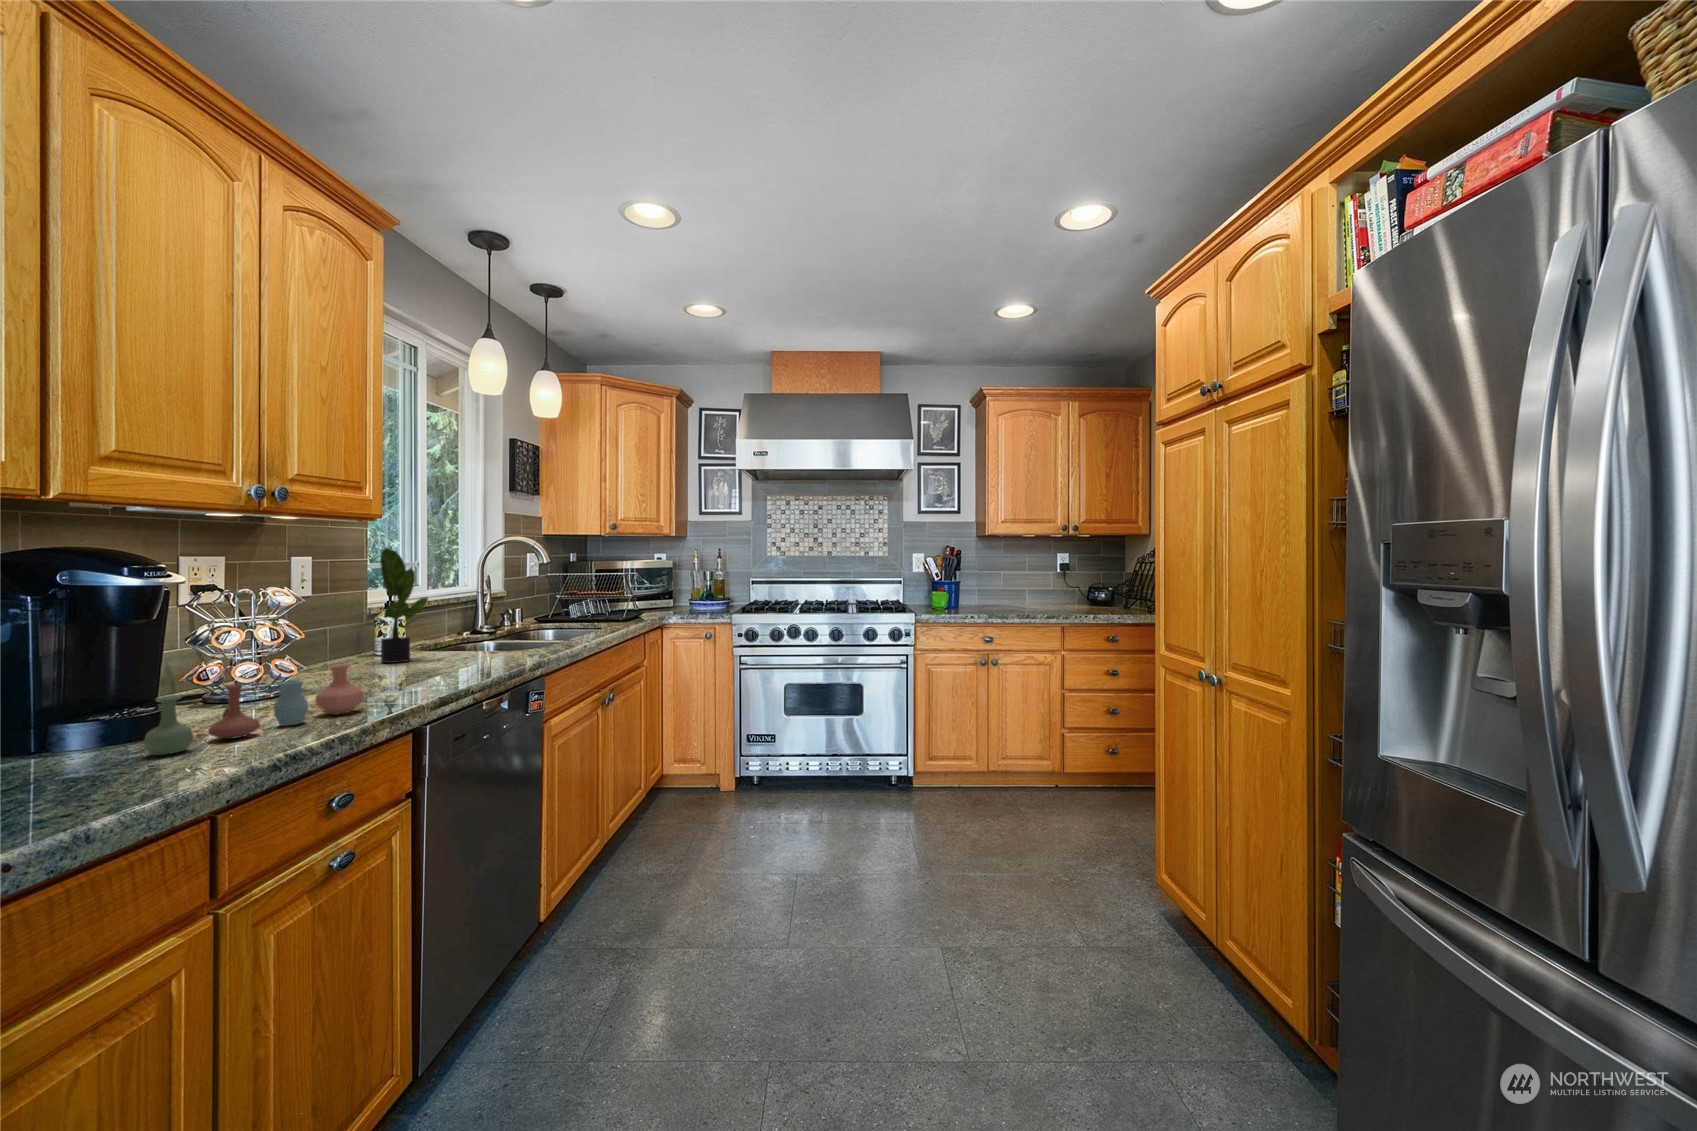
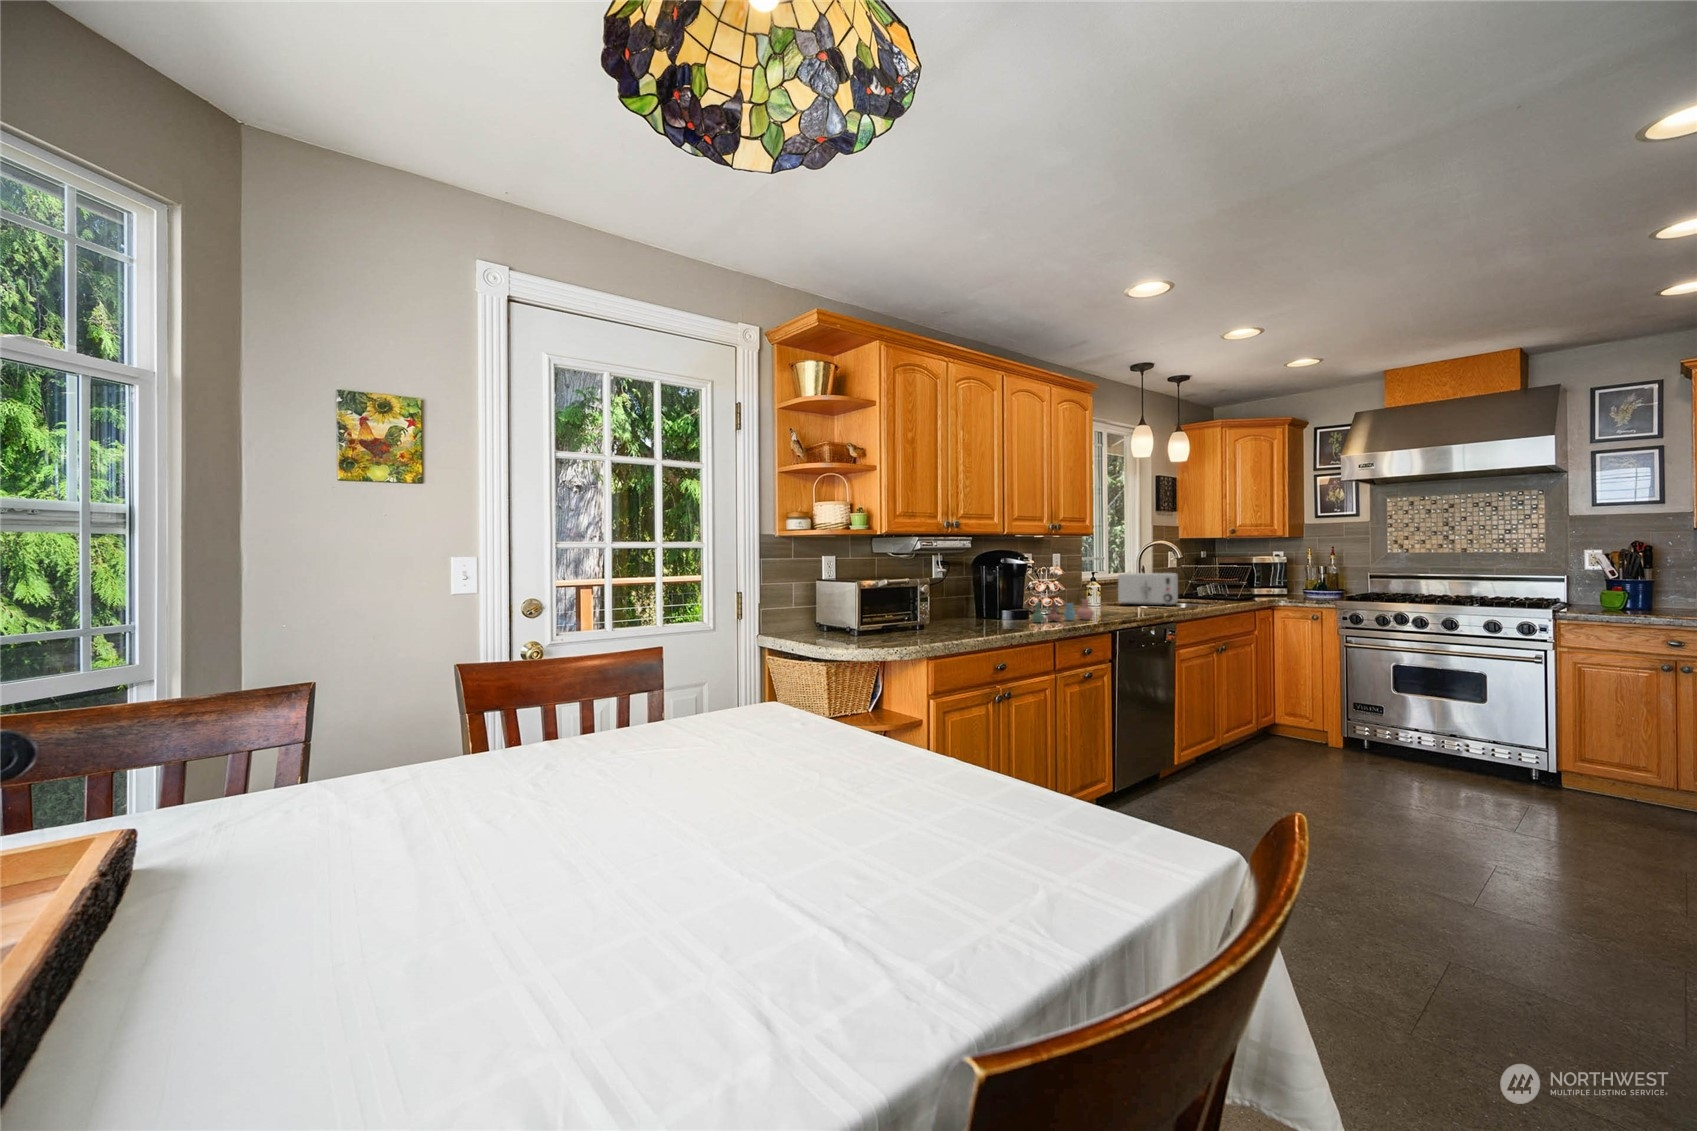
potted plant: present [370,547,428,663] -> none [1081,550,1116,610]
toaster: none [444,586,545,642] -> present [1118,573,1178,606]

